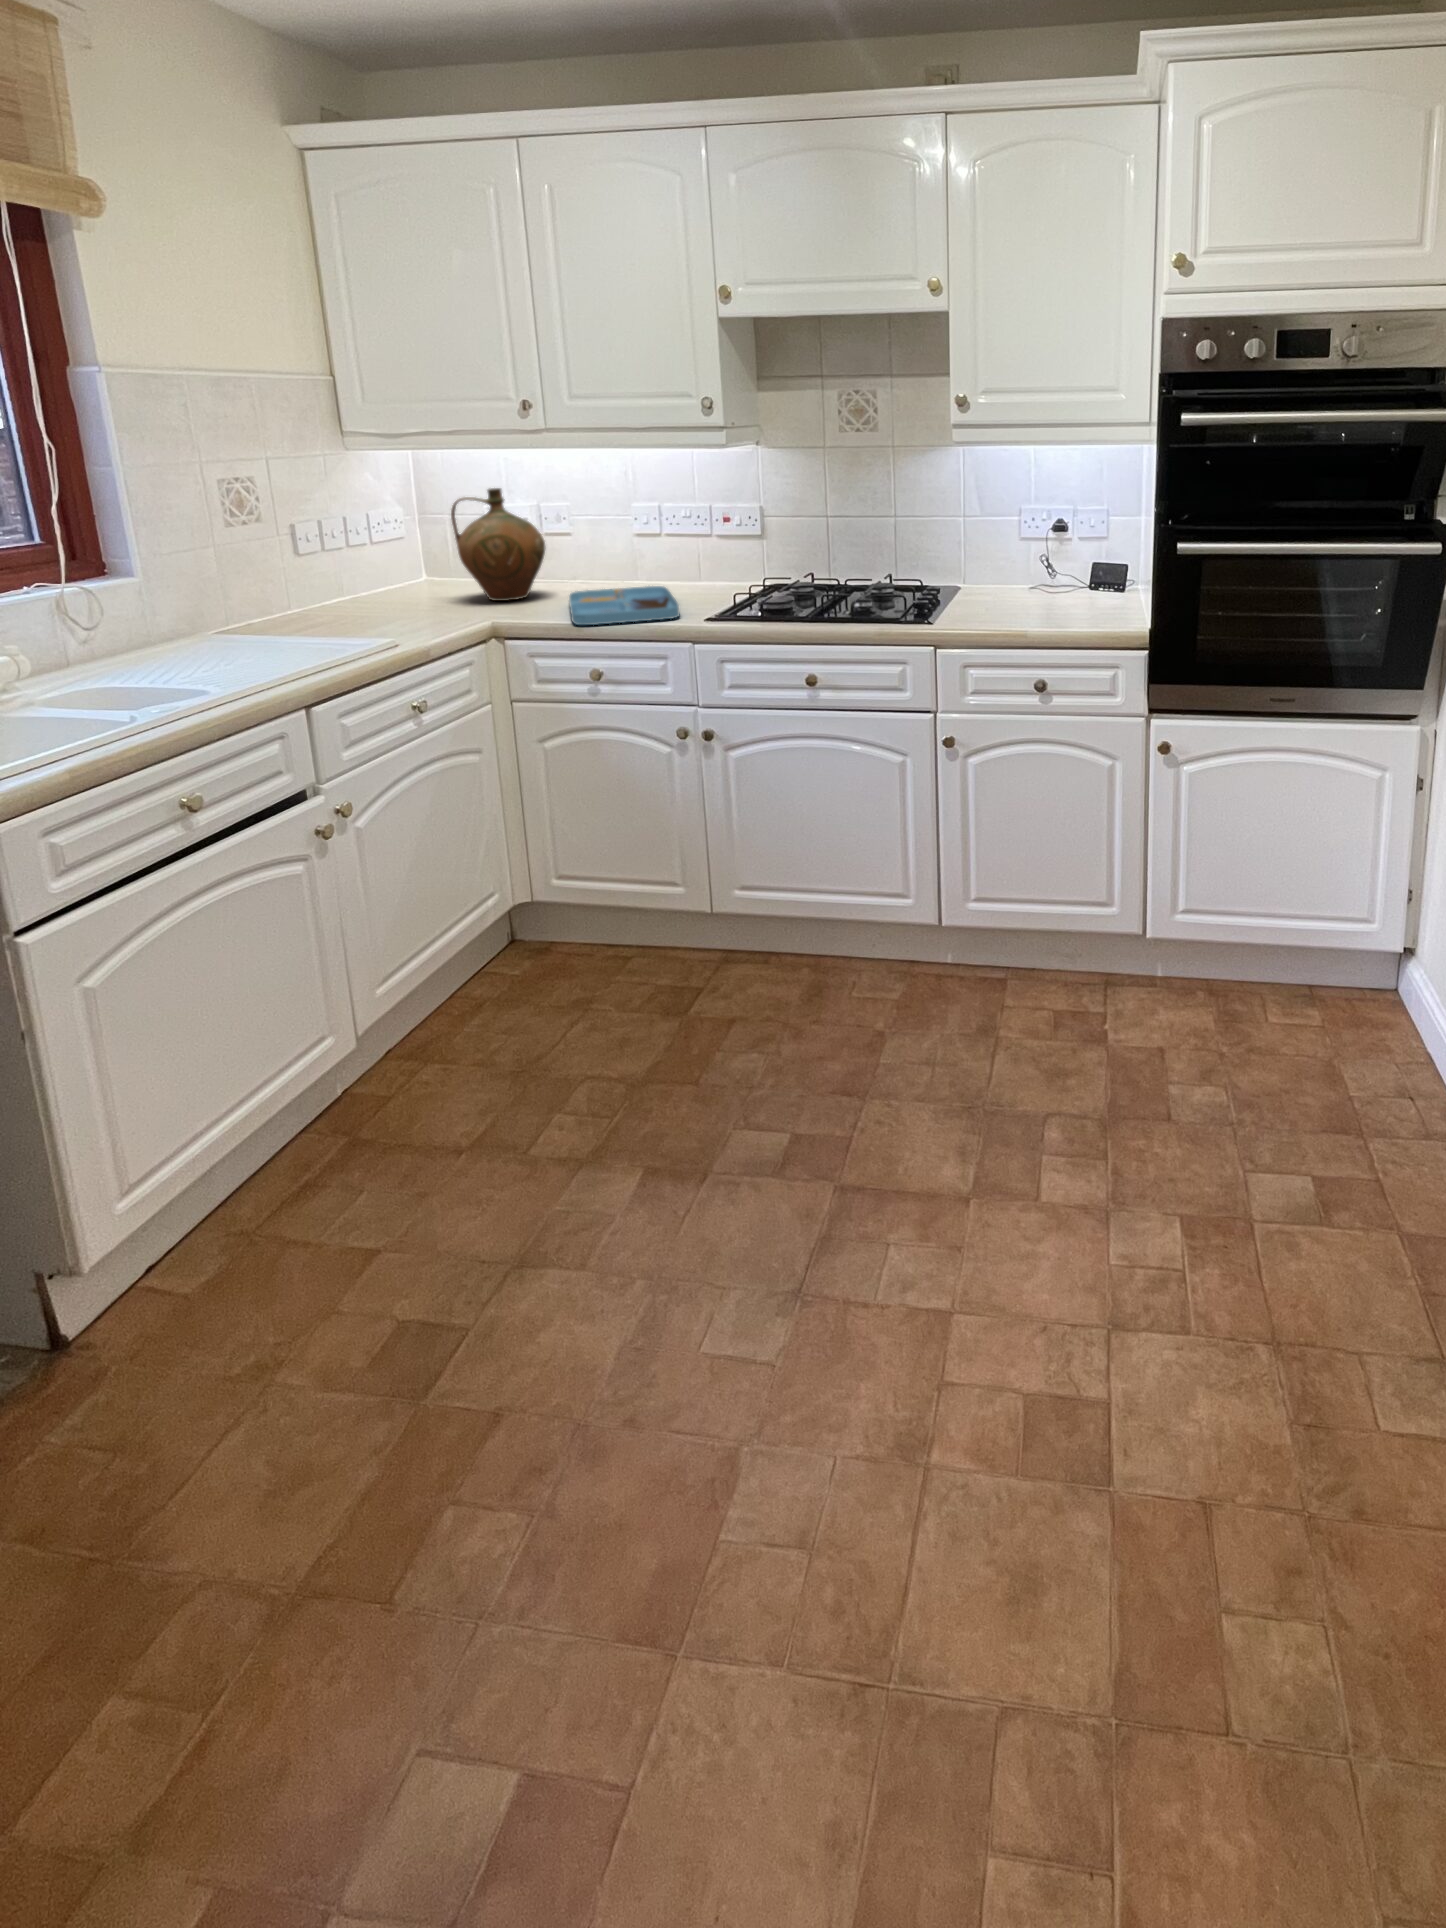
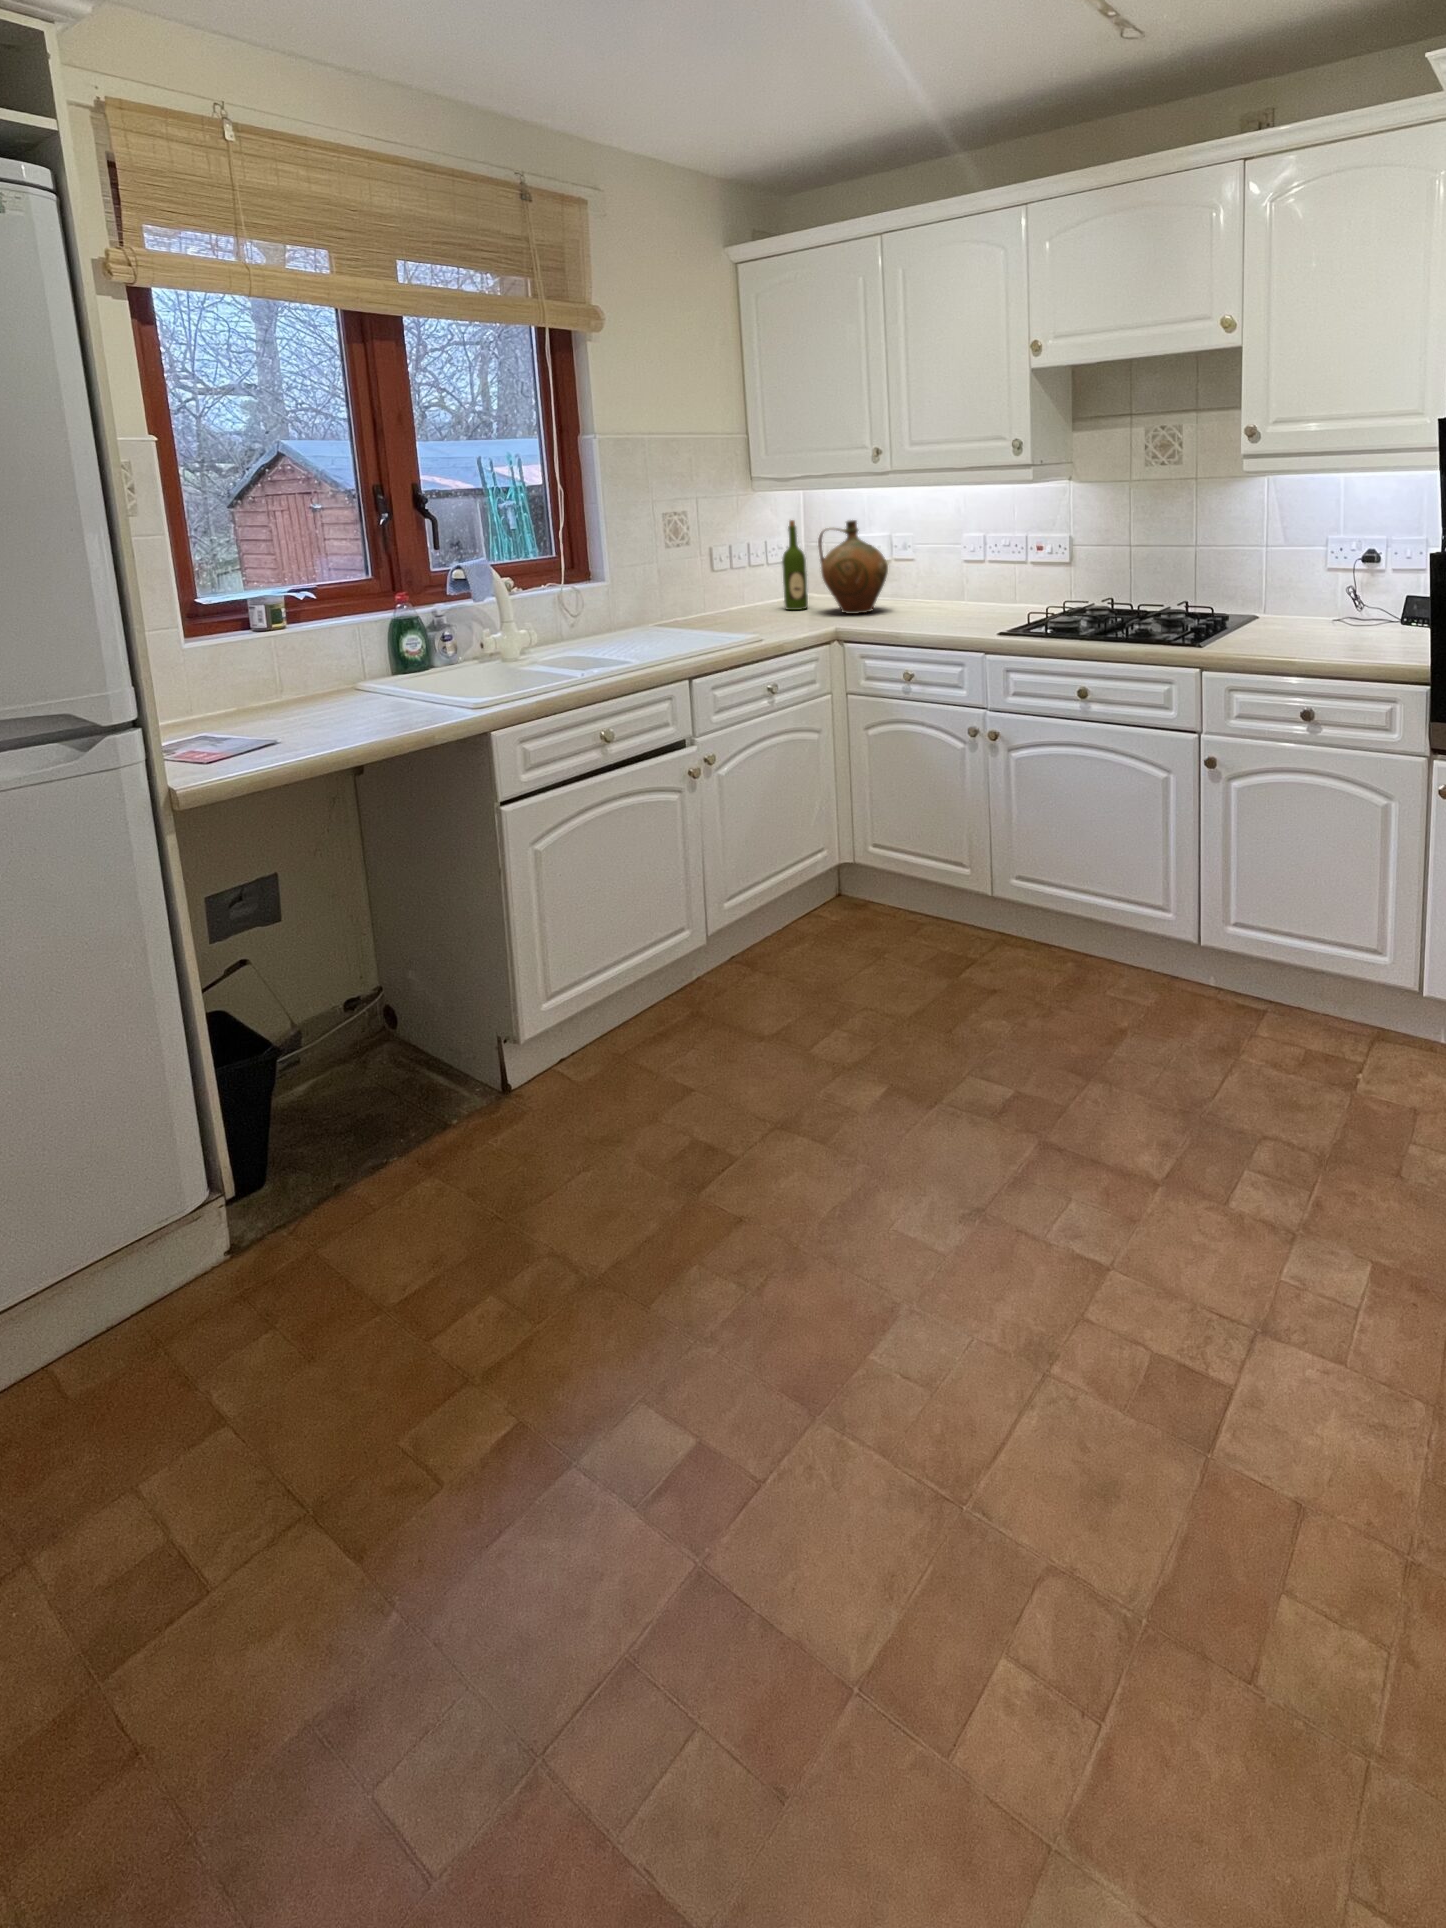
wine bottle: none [399,487,438,599] -> present [782,520,808,610]
tray: present [569,586,679,625] -> none [893,606,982,634]

